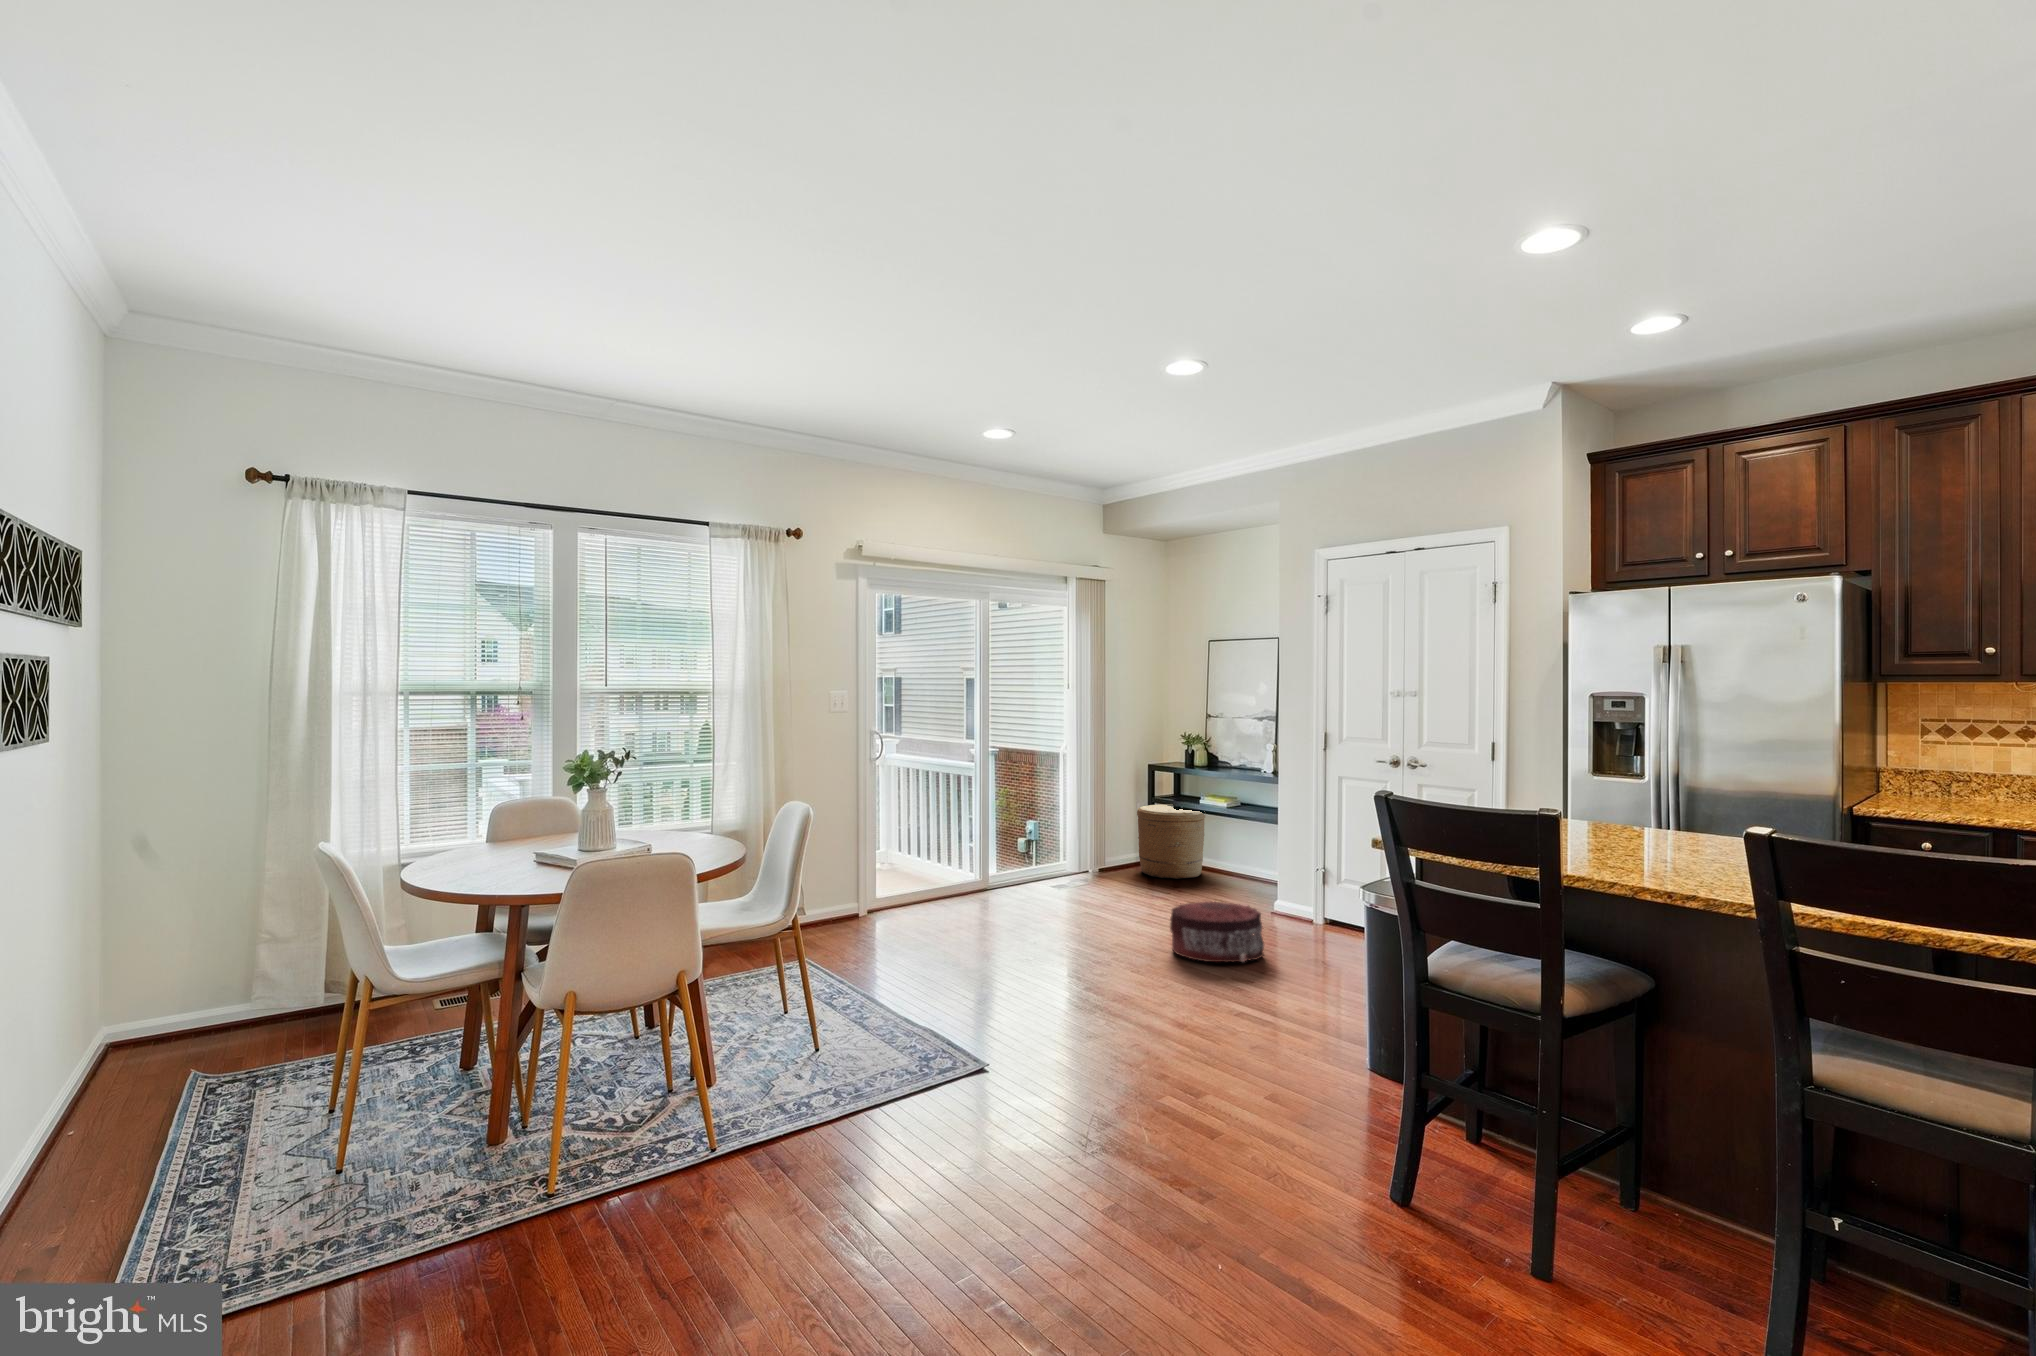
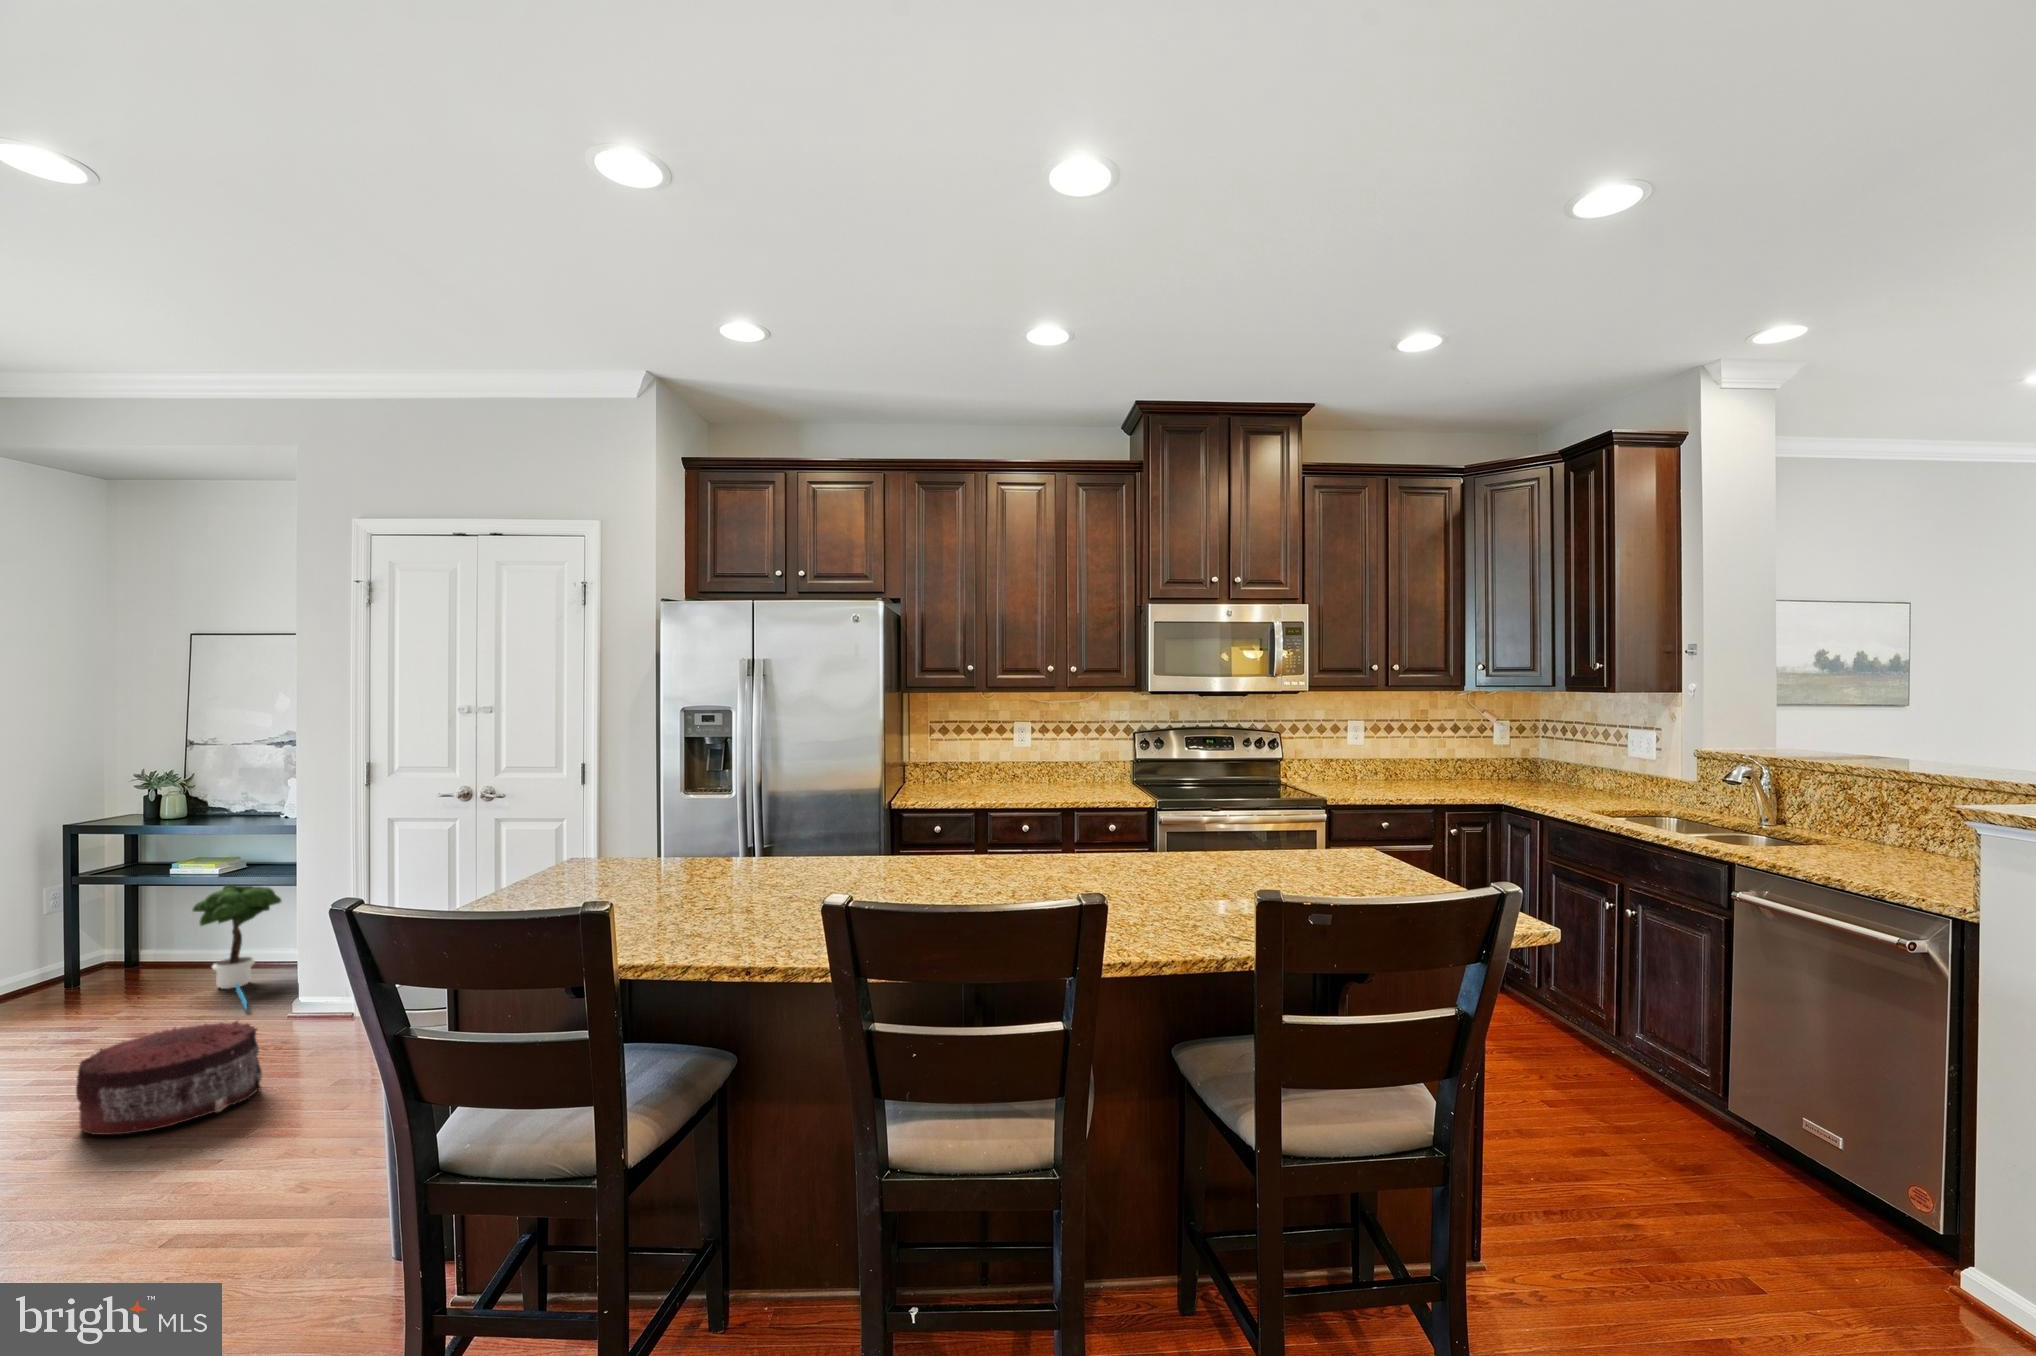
woven basket: present [1137,805,1205,879] -> none [40,878,181,997]
potted tree: none [1213,813,1264,906] -> present [193,885,282,1010]

